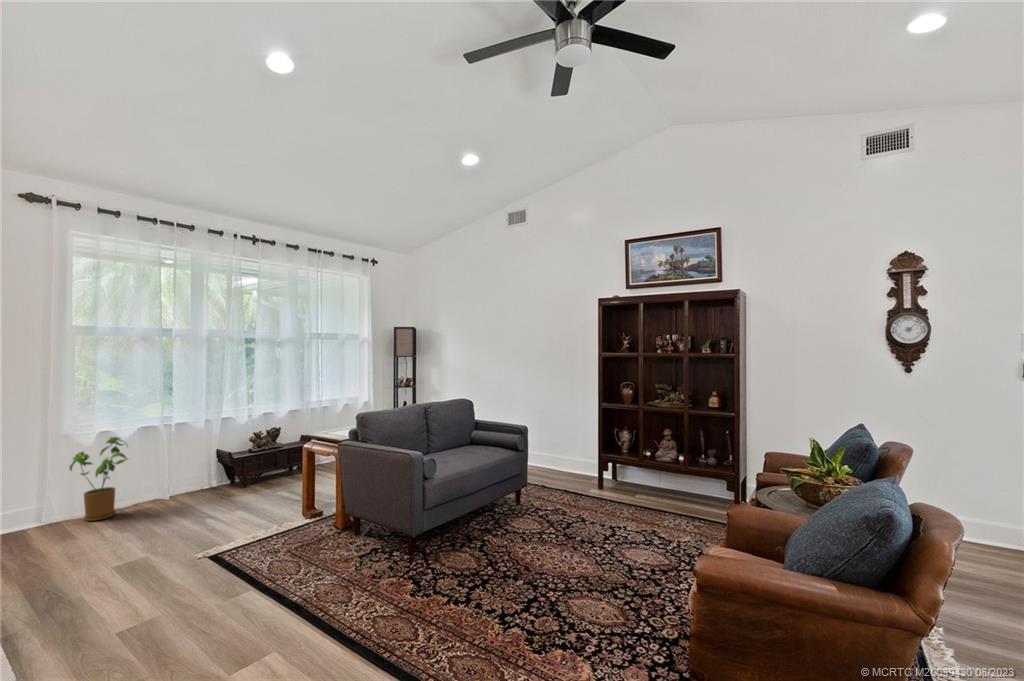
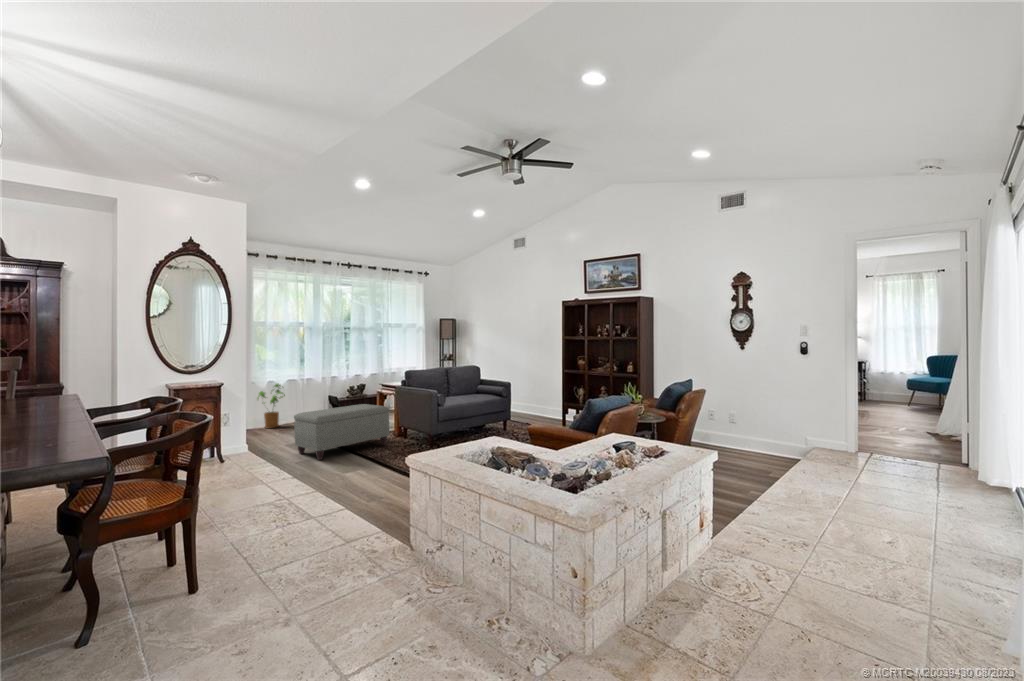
ottoman: none [118,478,328,628] -> present [294,404,389,460]

